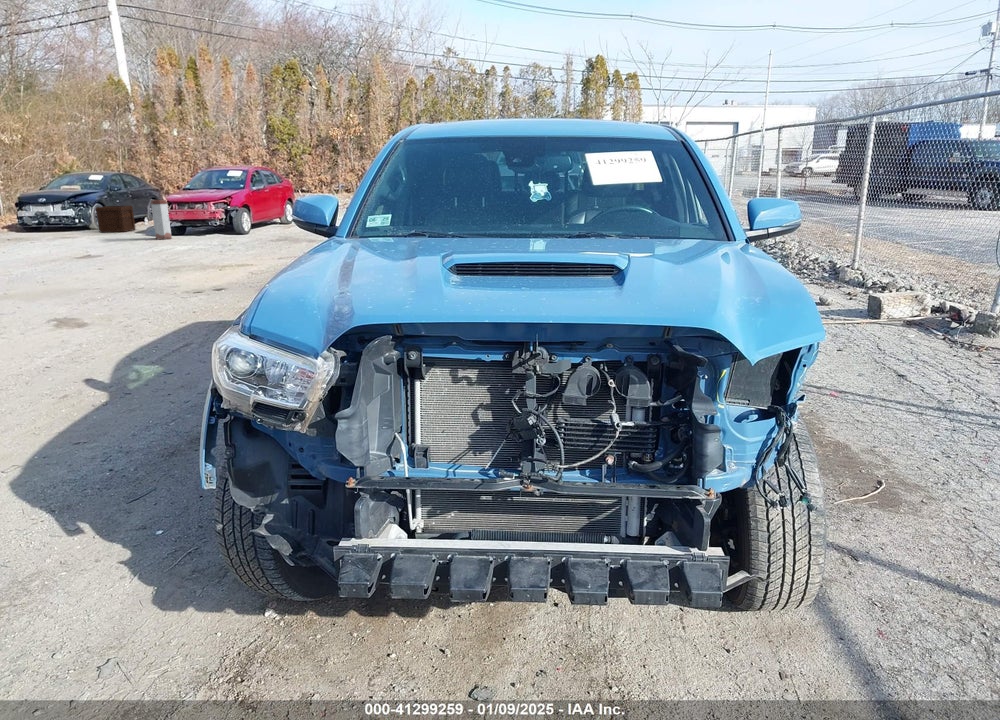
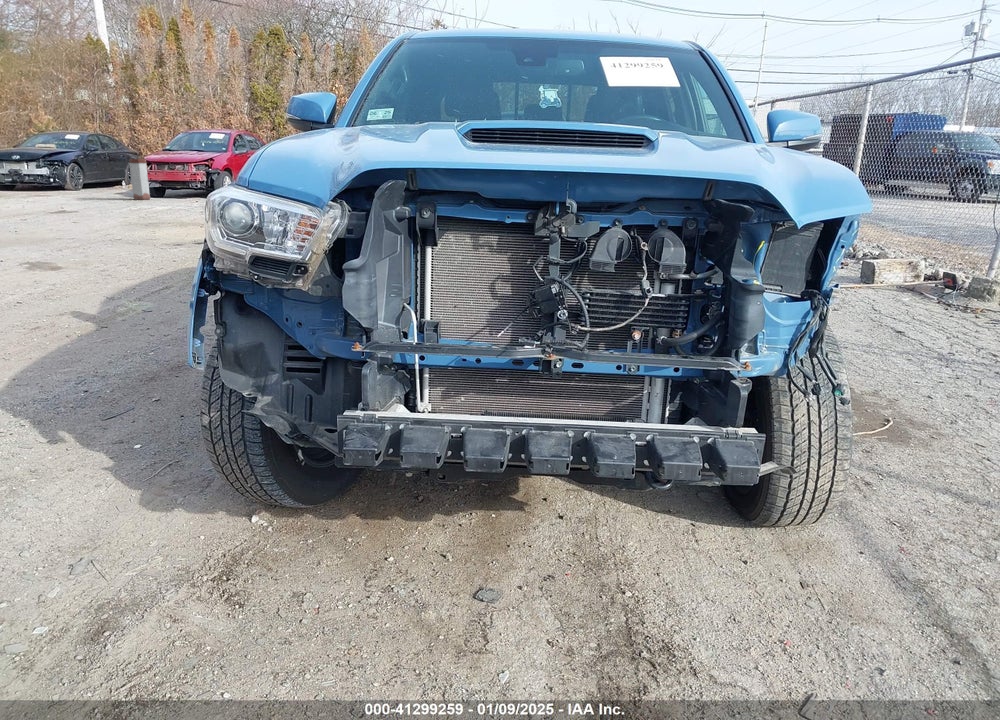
wooden crate: present [96,206,135,232] -> none [71,165,113,193]

